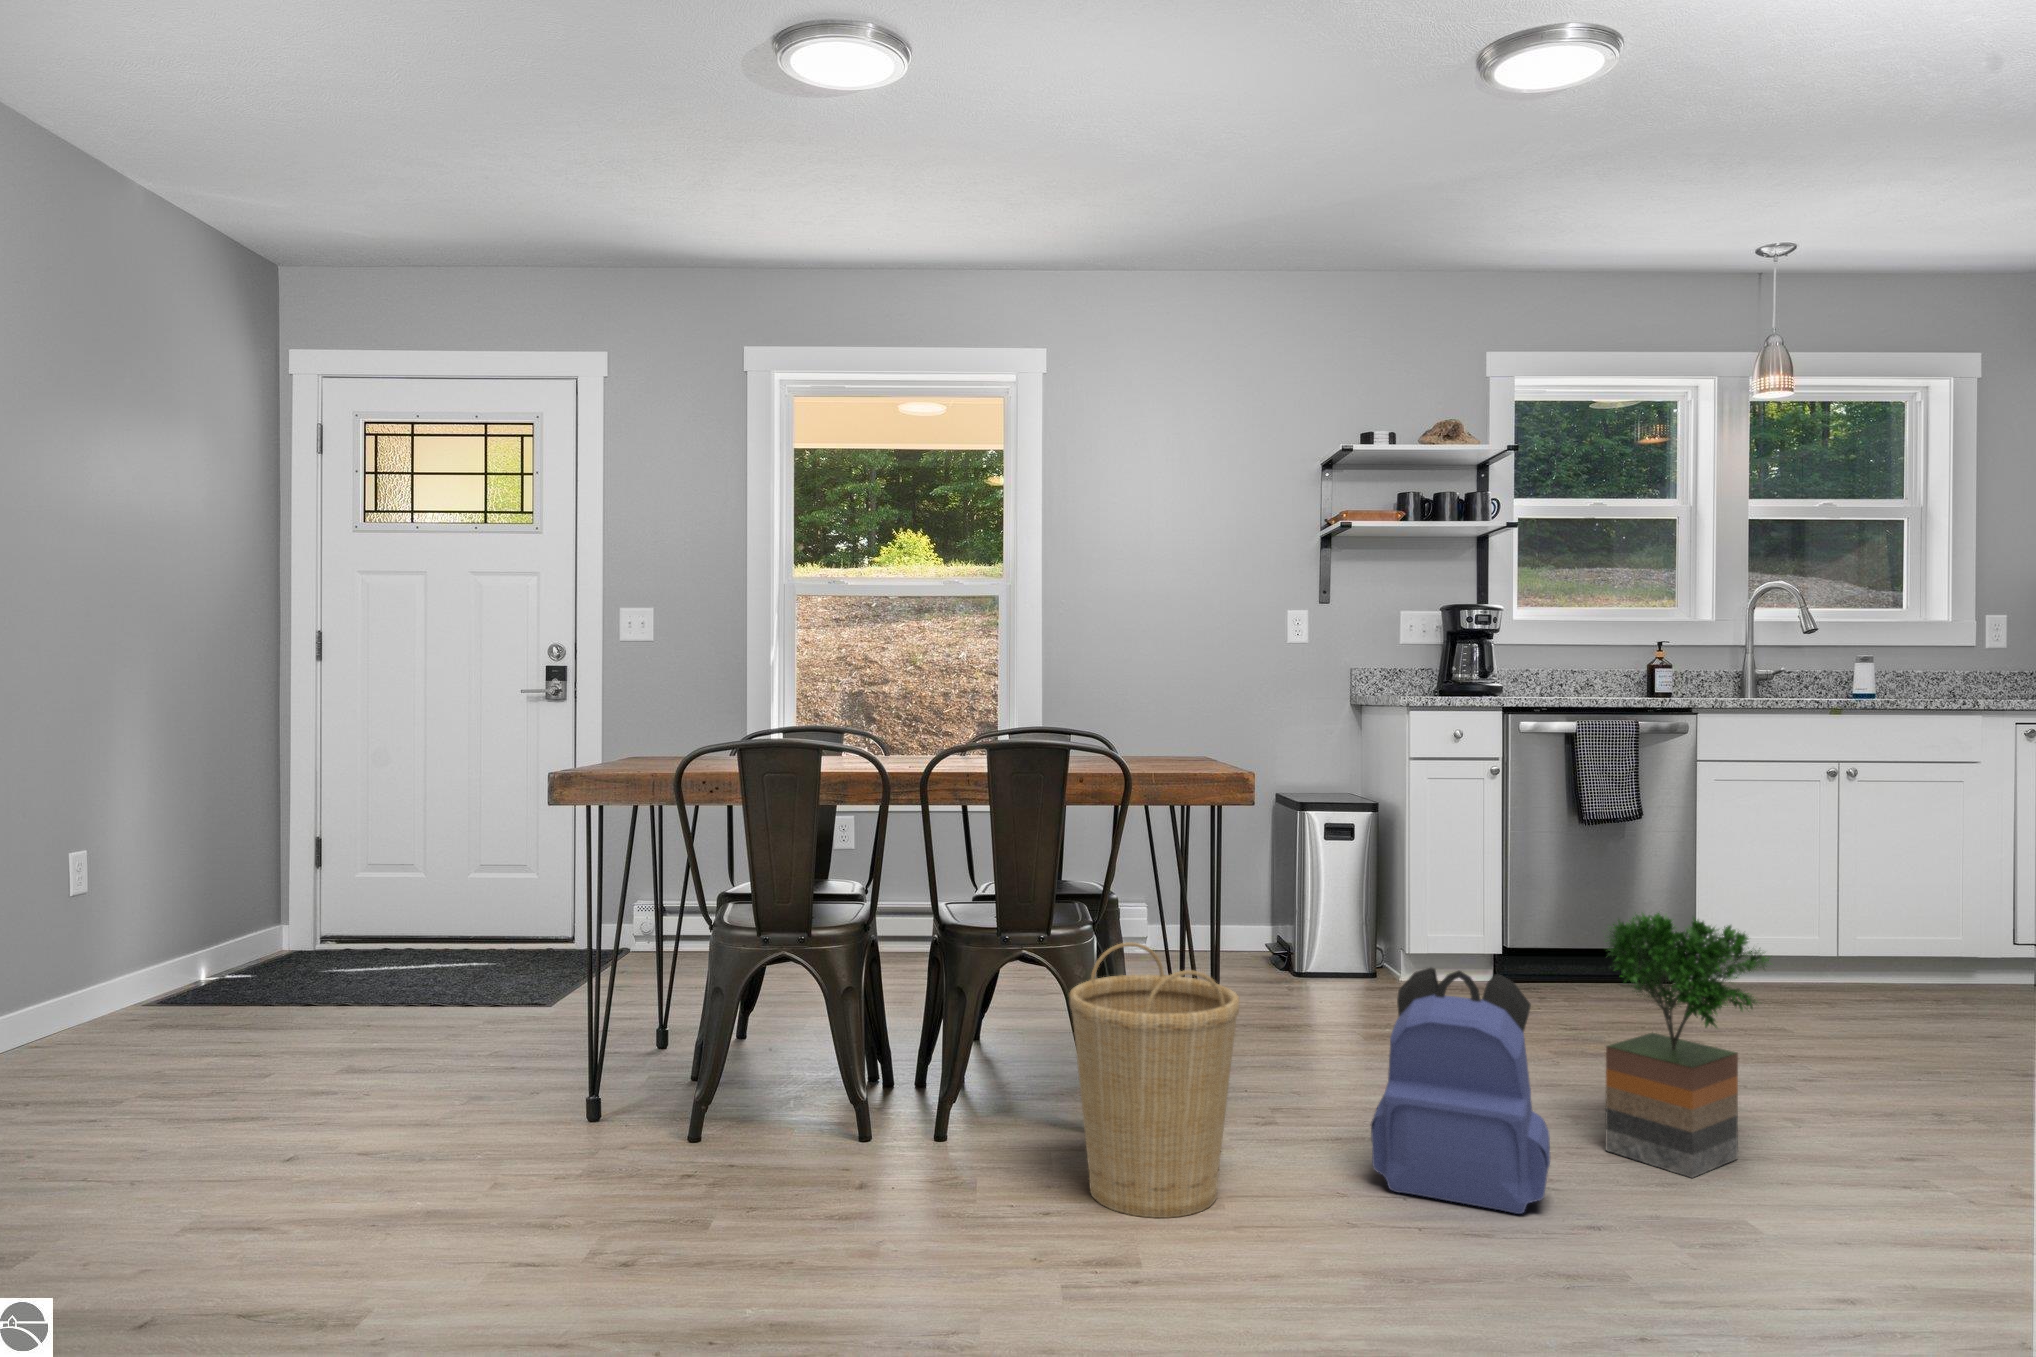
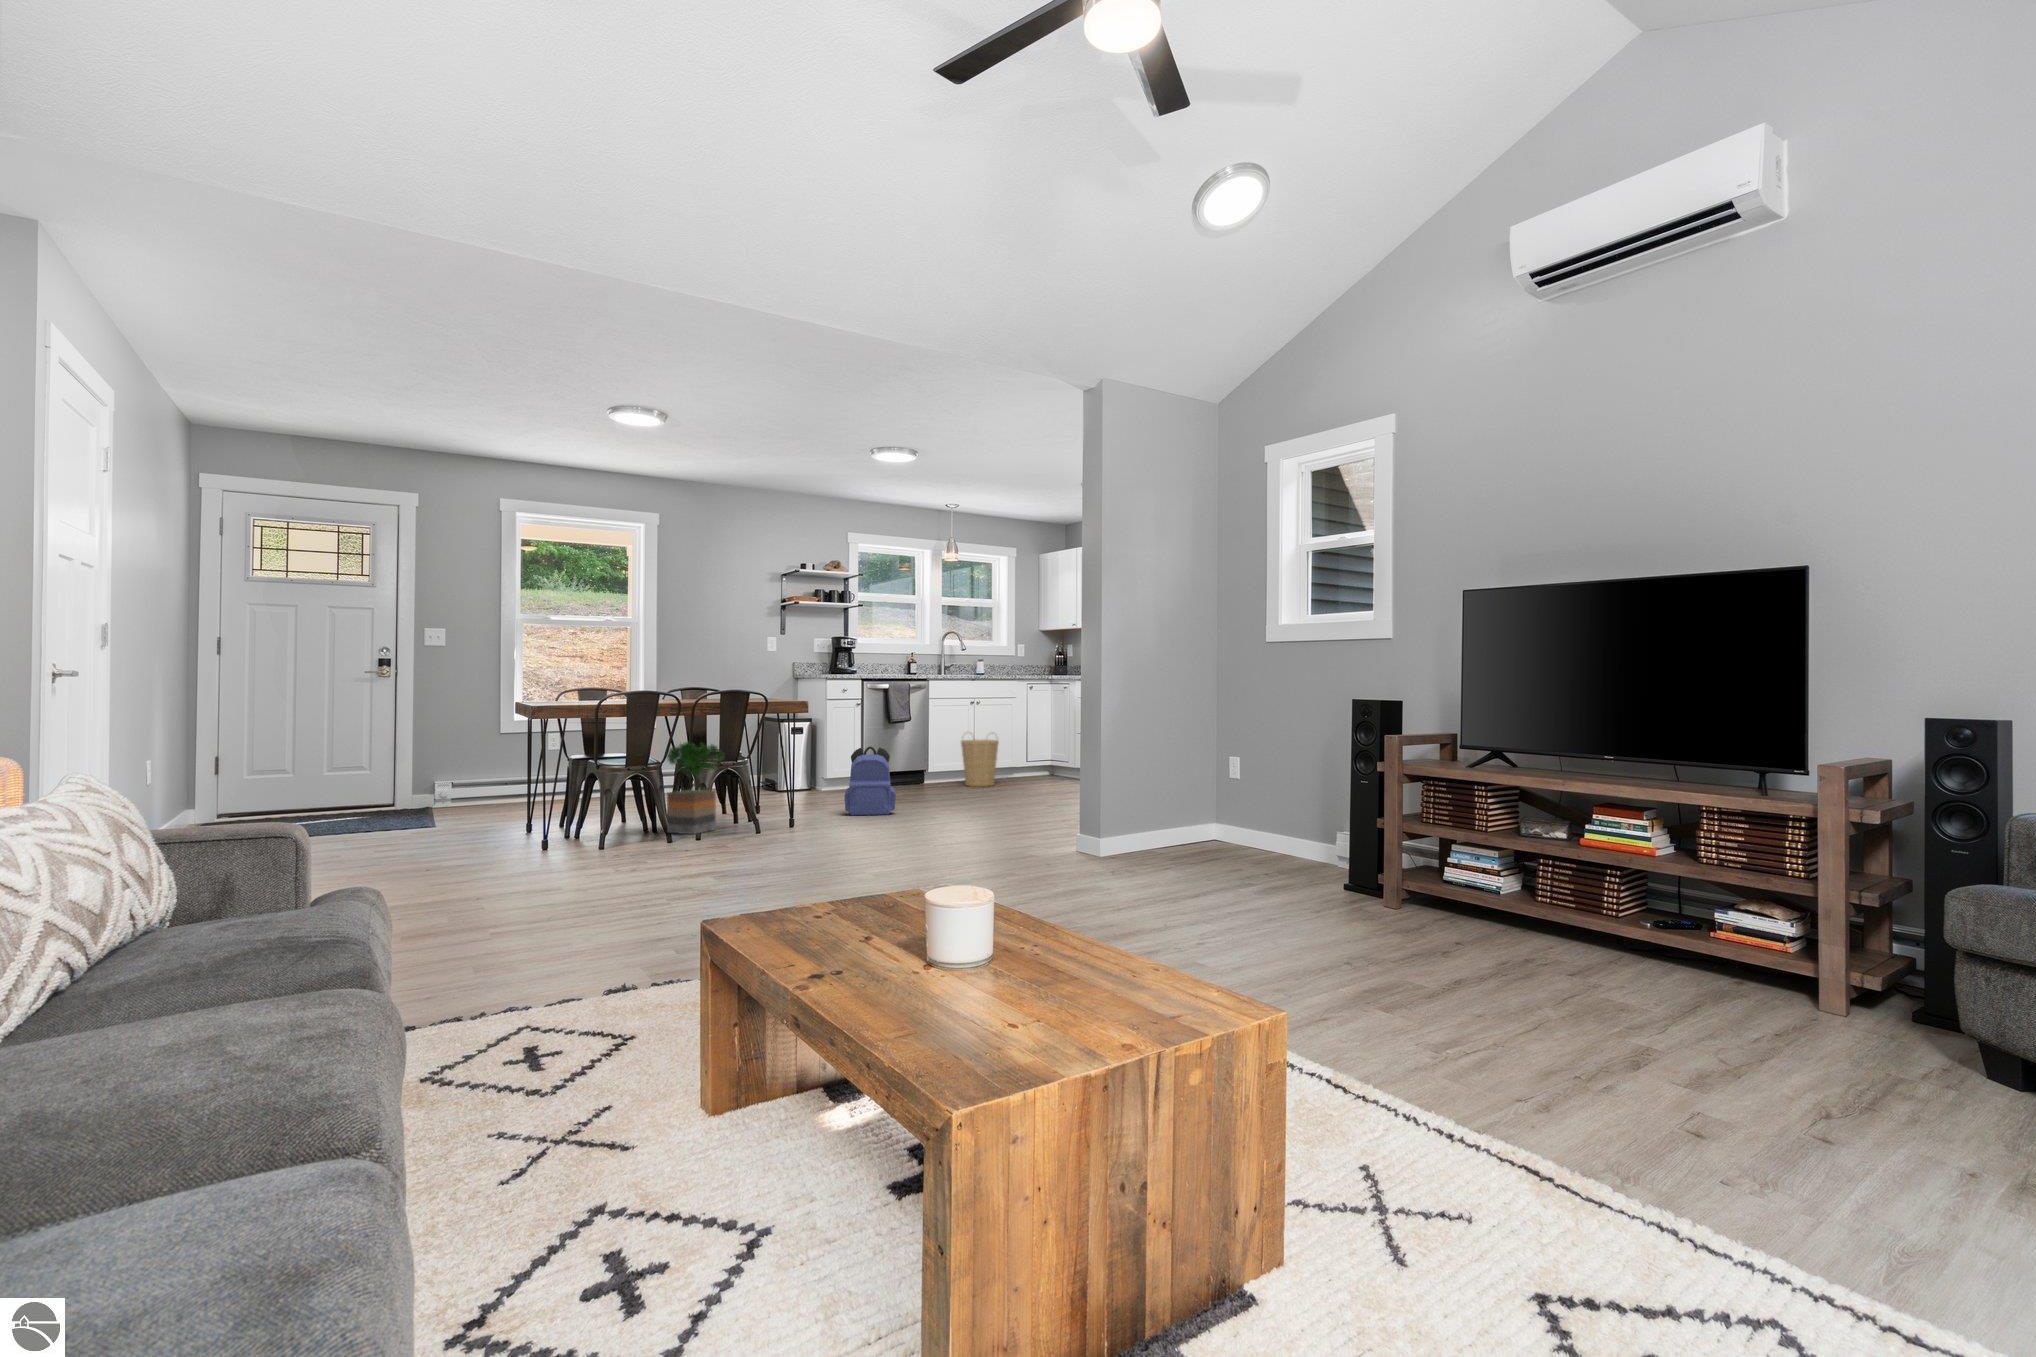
potted tree: present [1605,913,1771,1178] -> present [667,742,724,834]
basket: present [1069,942,1239,1218] -> present [961,739,999,787]

